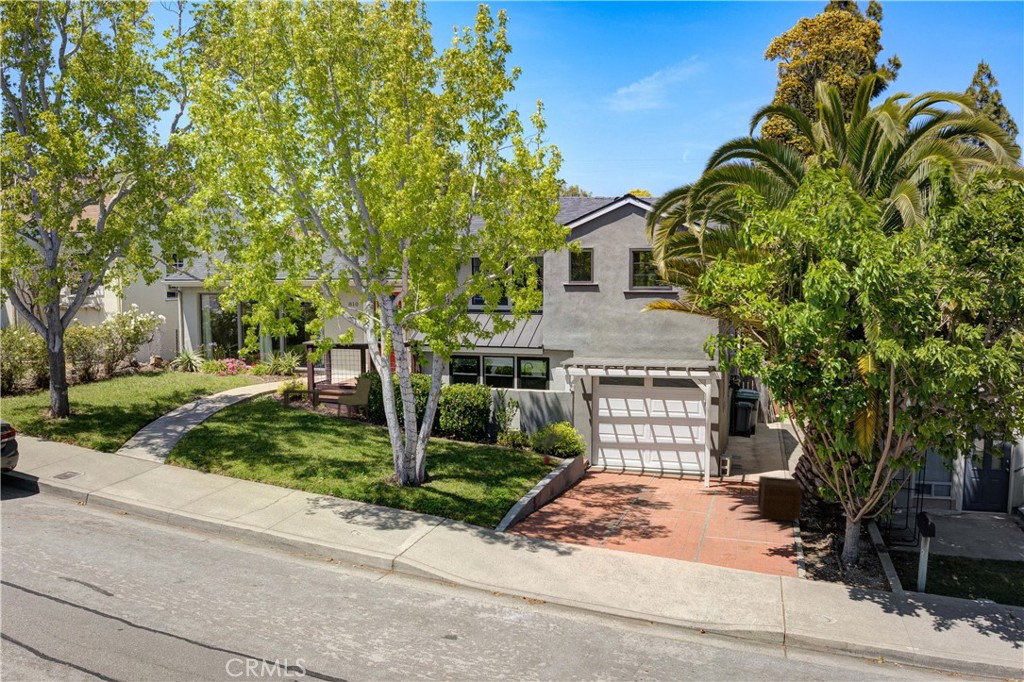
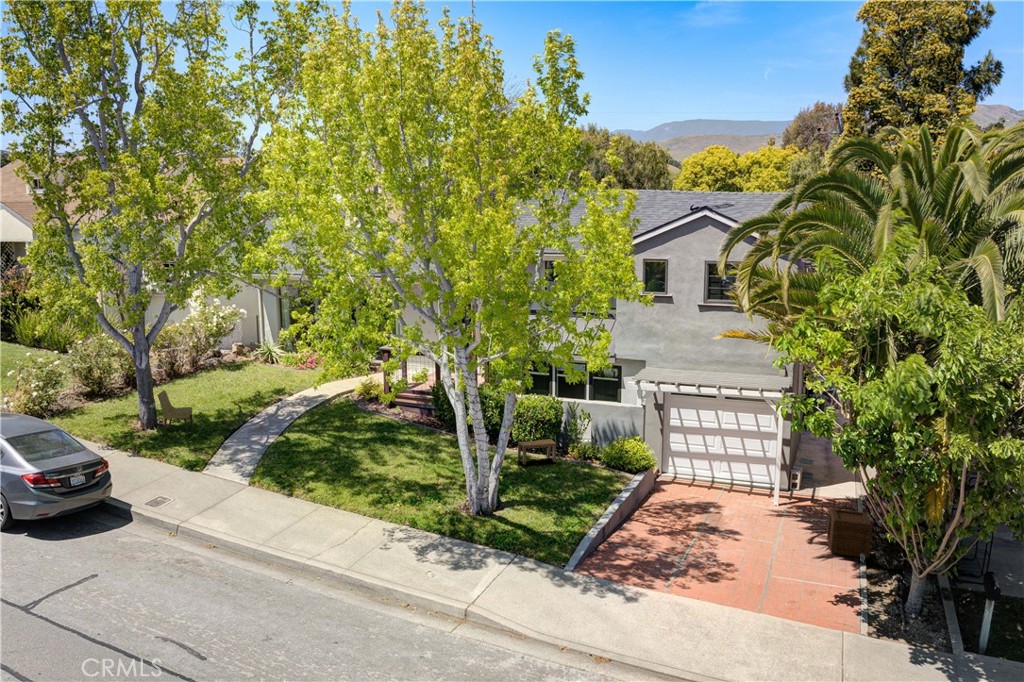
chair: present [338,378,371,421] -> present [158,390,193,434]
bench: present [283,389,320,410] -> present [517,439,557,465]
potted tree: present [535,428,562,464] -> none [601,442,631,479]

